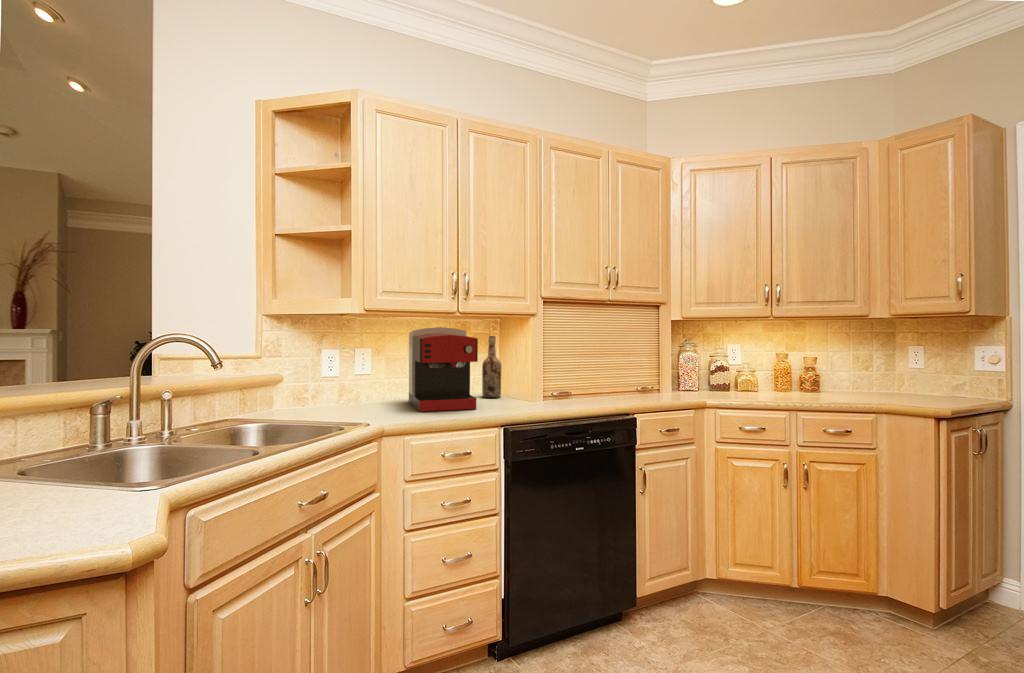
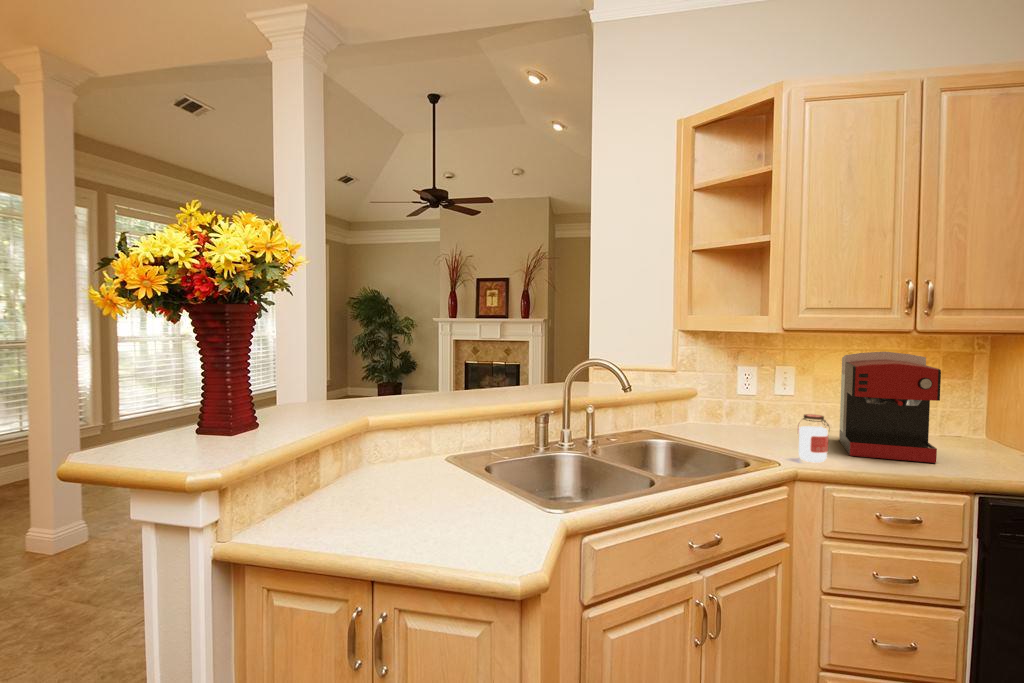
wine bottle: present [482,336,501,398] -> none [953,364,987,451]
jar: none [381,380,406,421] -> present [798,414,829,463]

